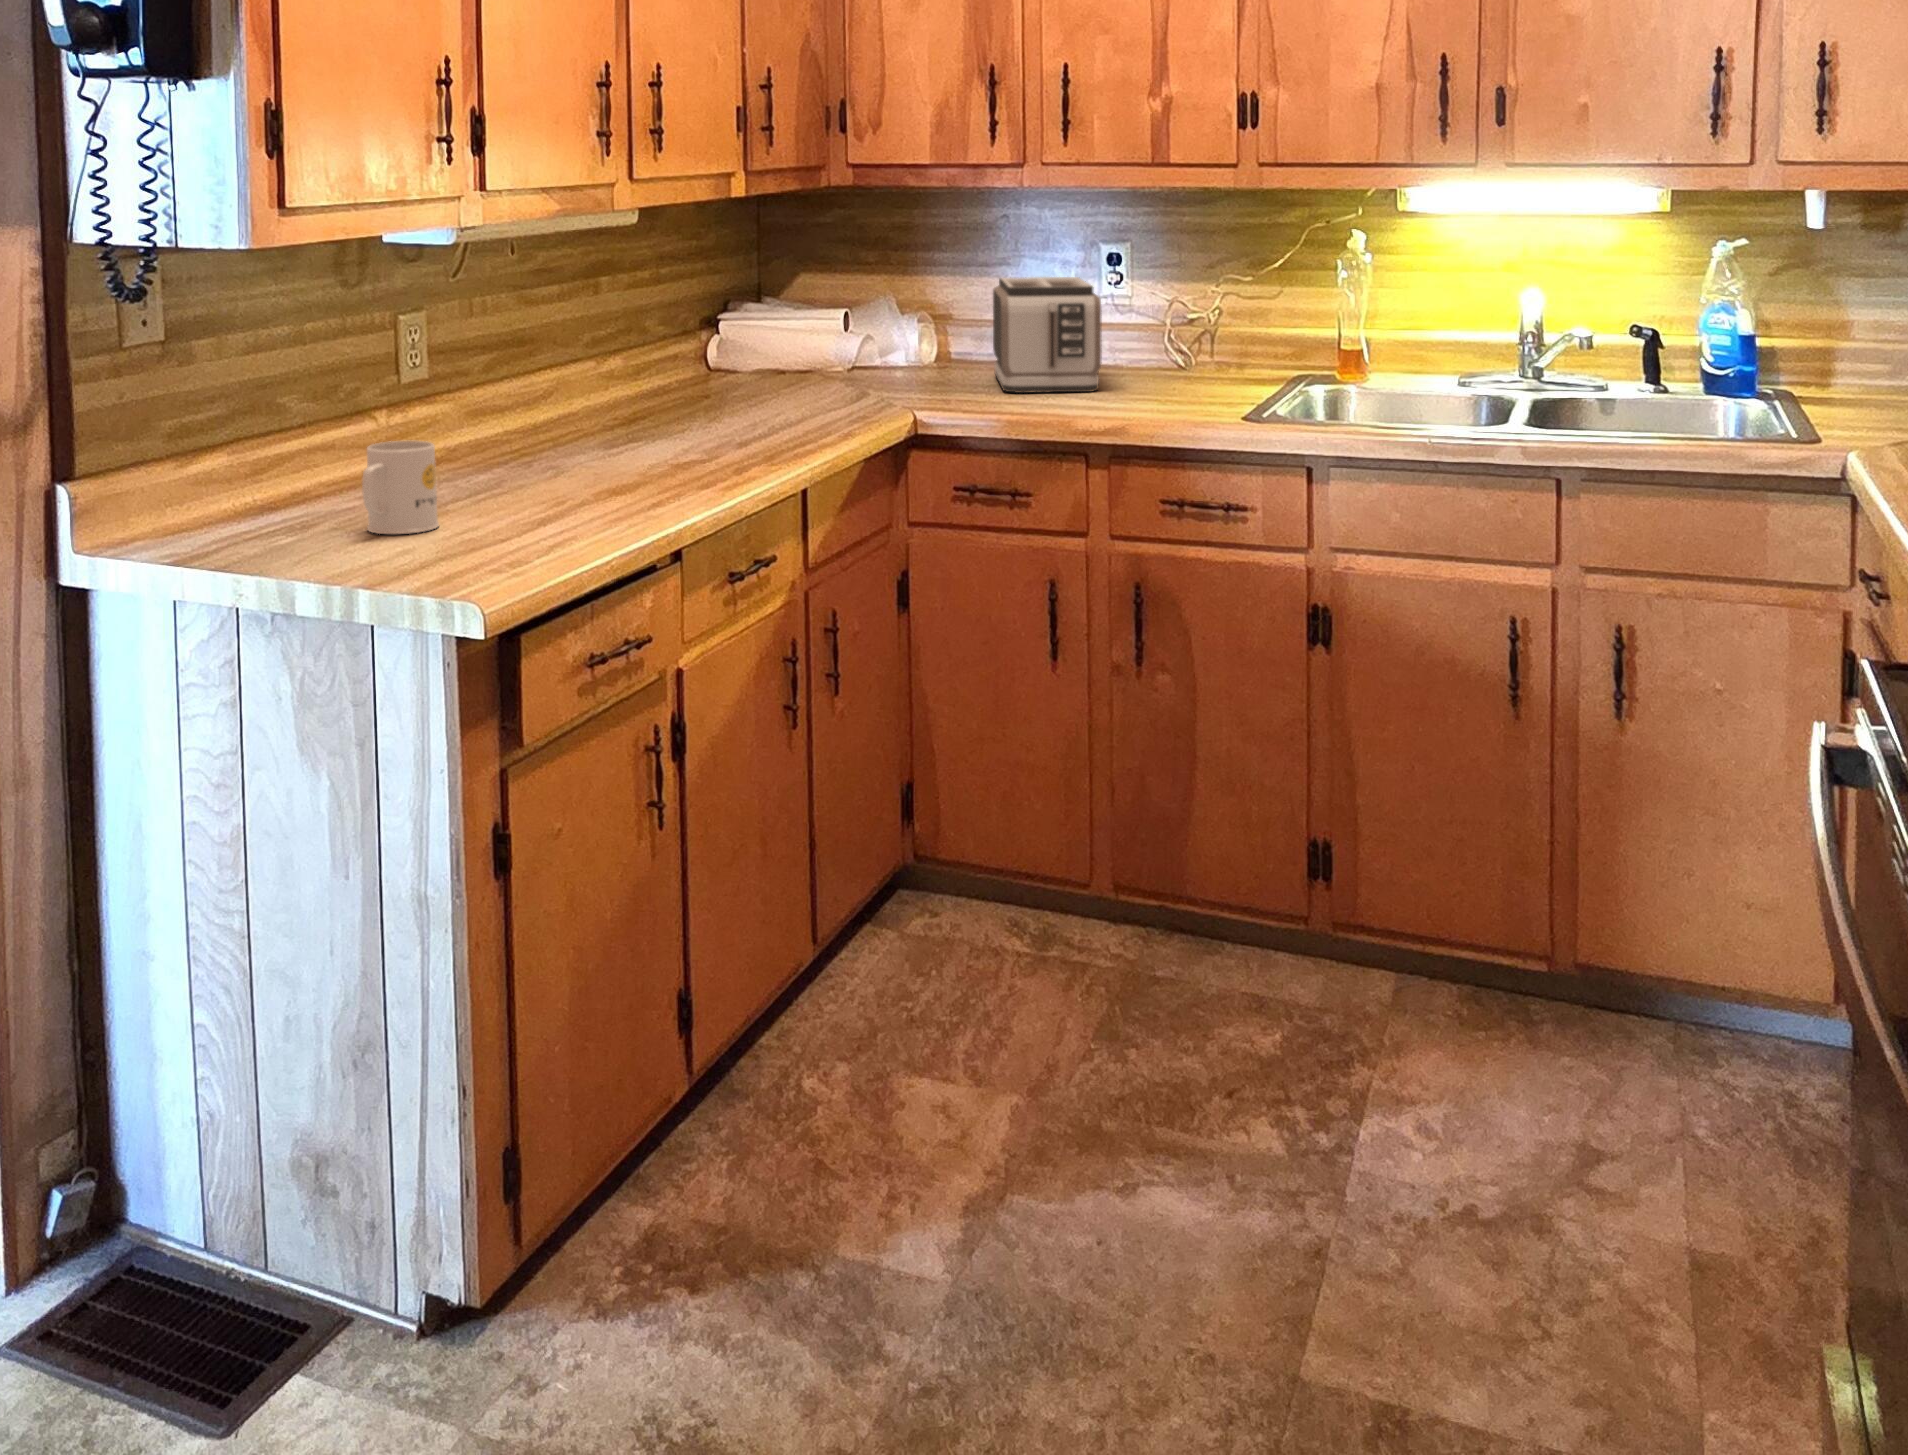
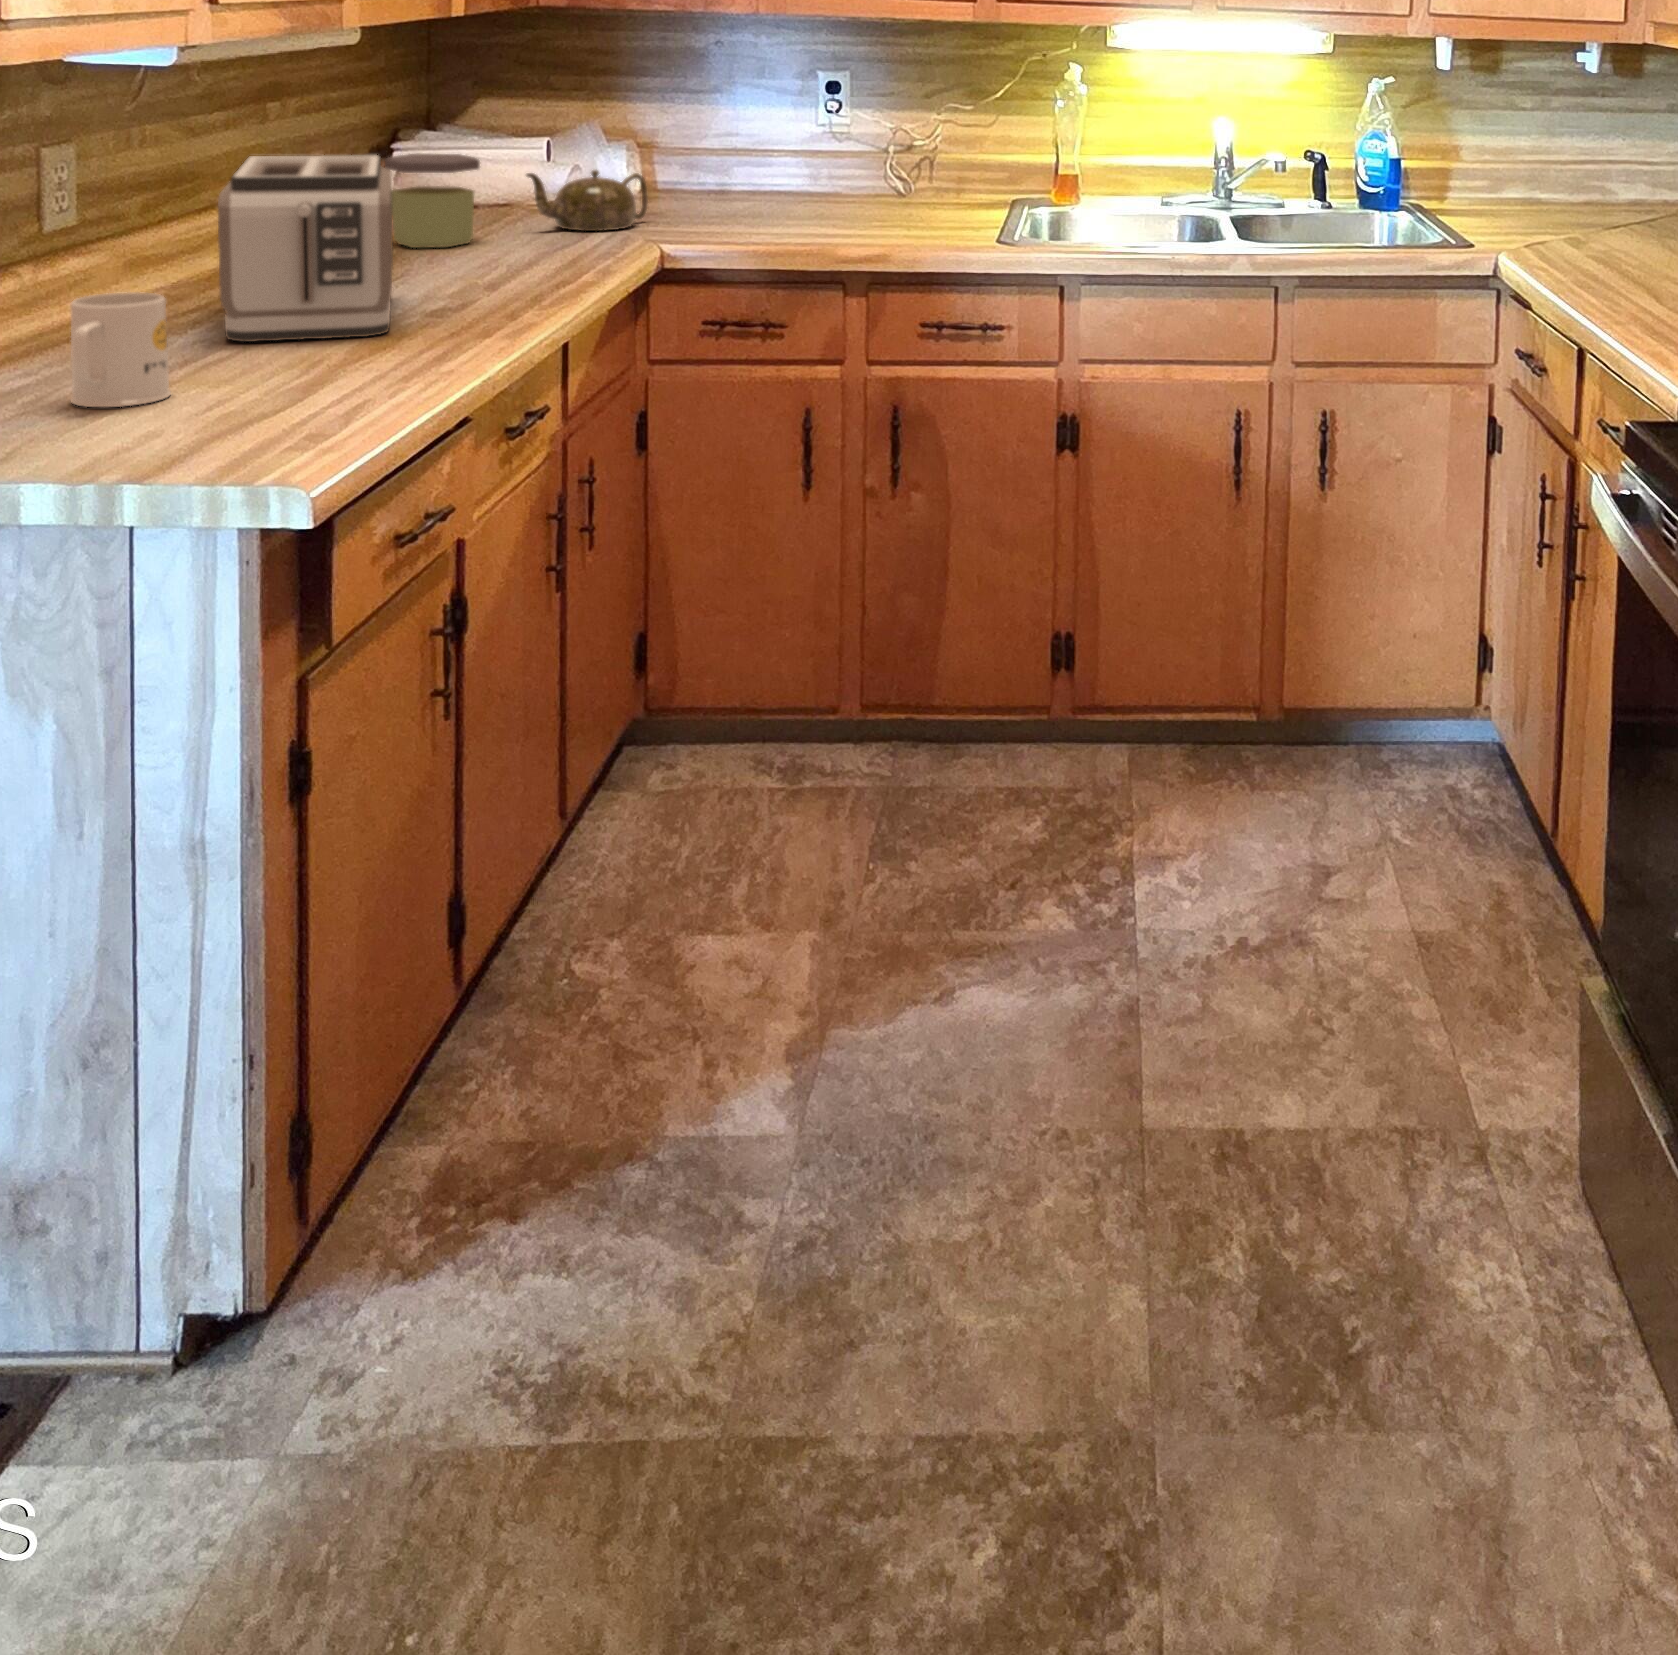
toaster: present [993,277,1102,393] -> present [218,155,393,342]
jar: none [685,326,763,412] -> present [385,154,480,248]
teapot: none [808,340,924,398] -> present [527,170,648,231]

